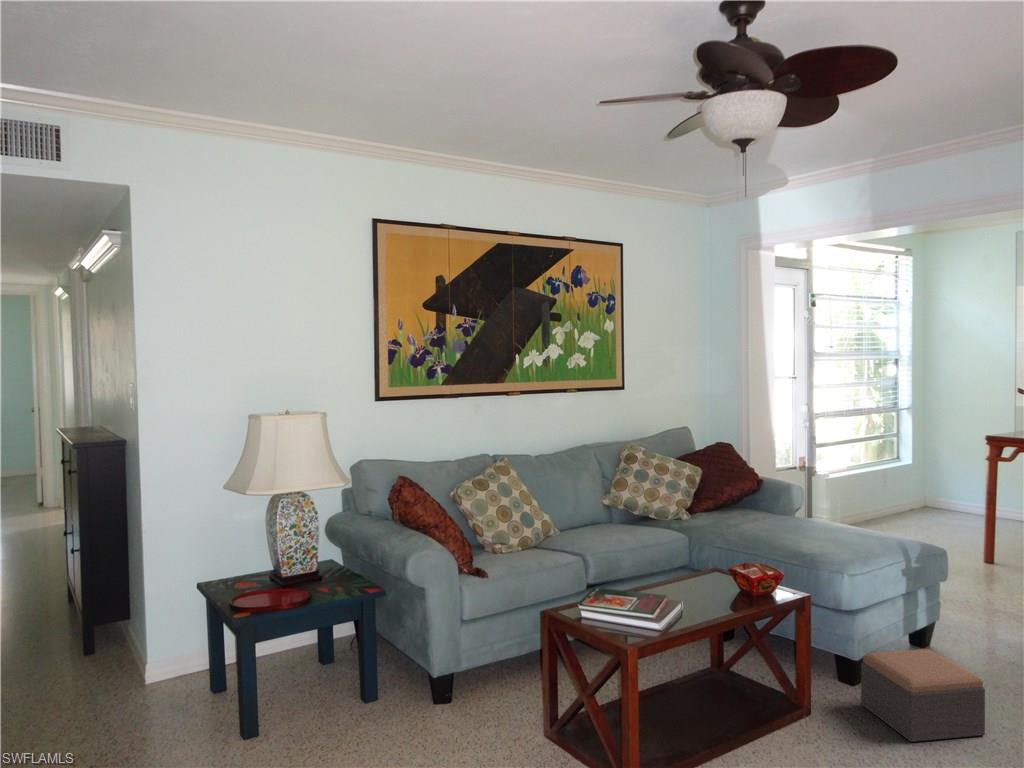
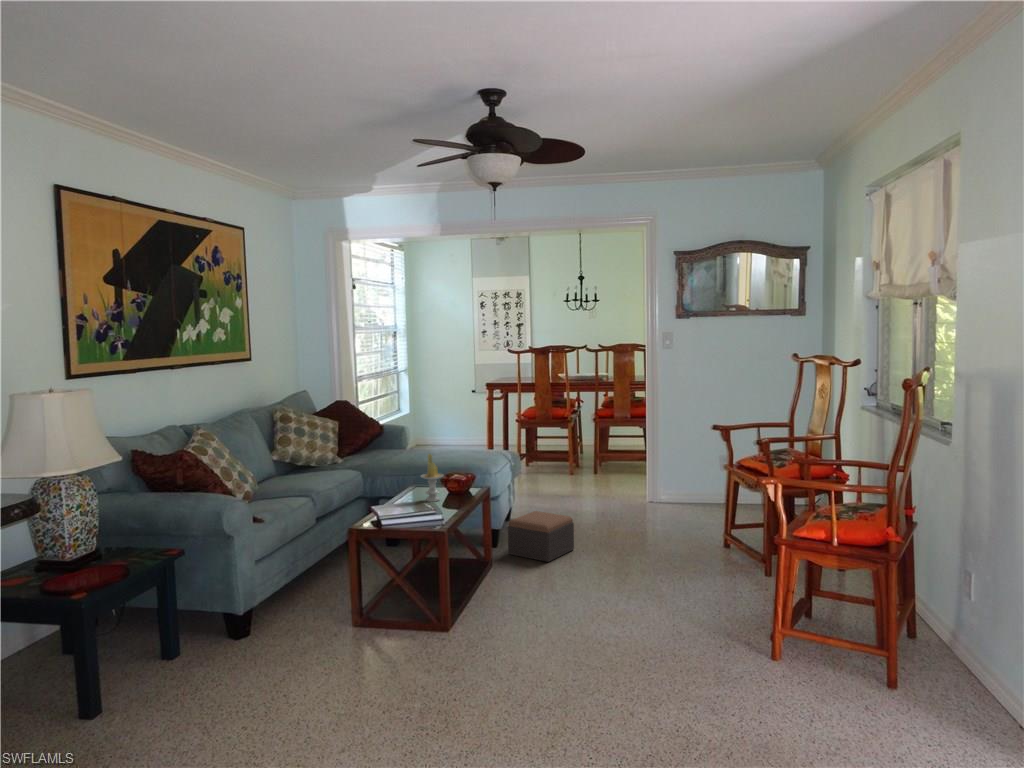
candle: none [684,529,718,599] -> present [421,454,443,502]

